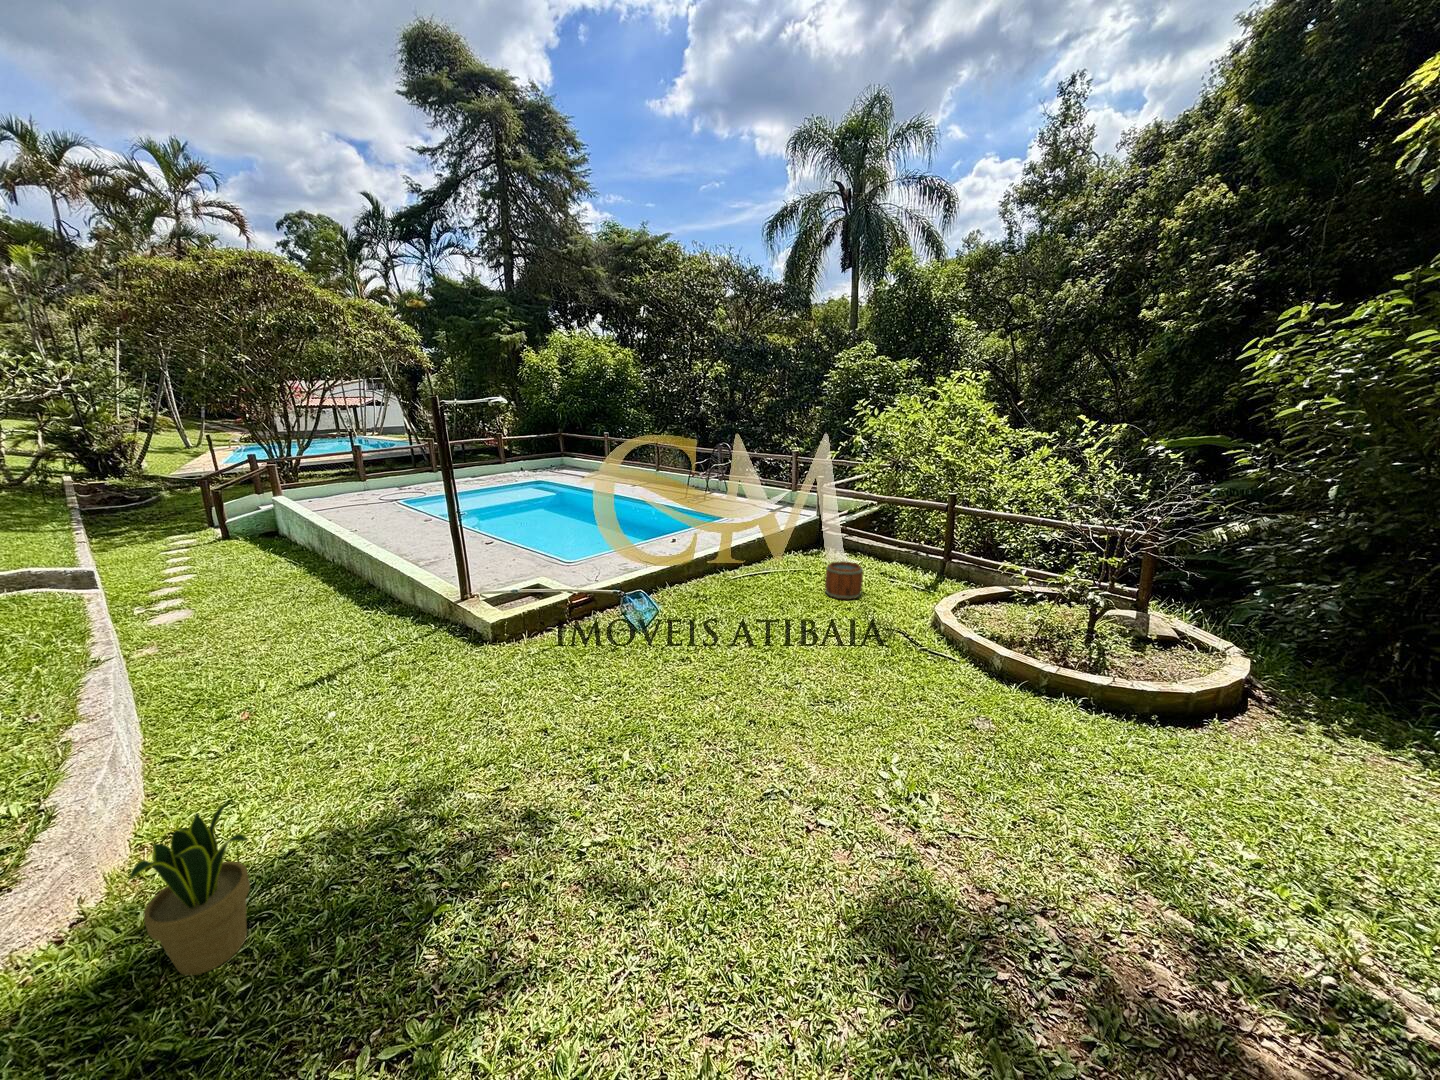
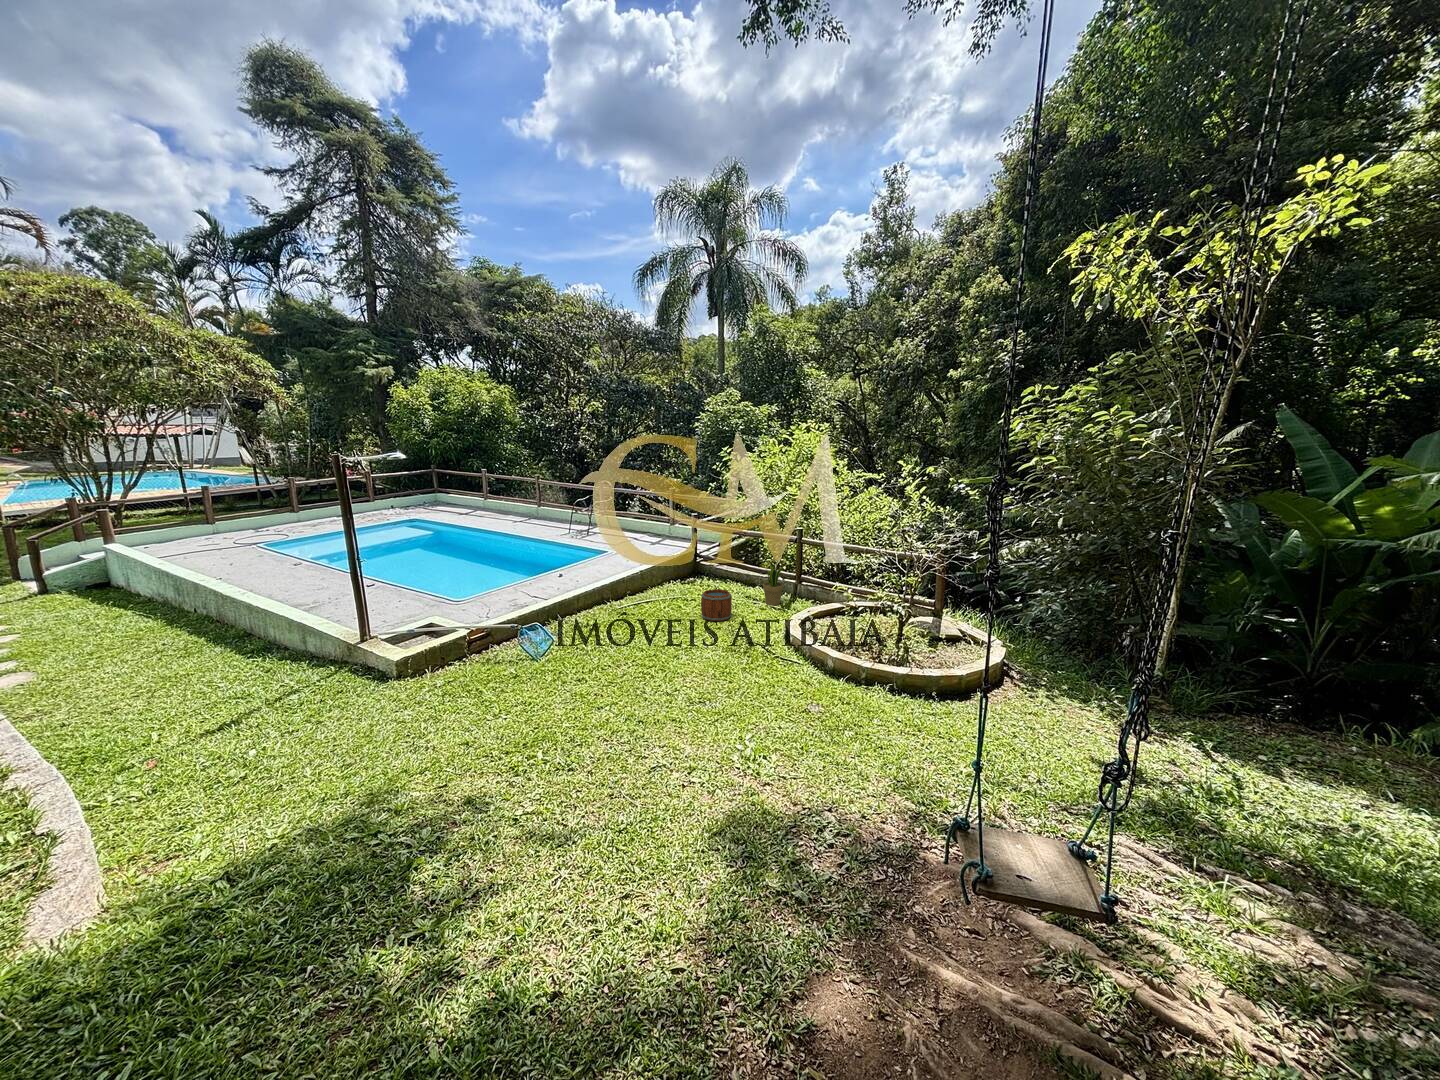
potted plant: present [129,803,250,975] -> present [763,565,784,605]

